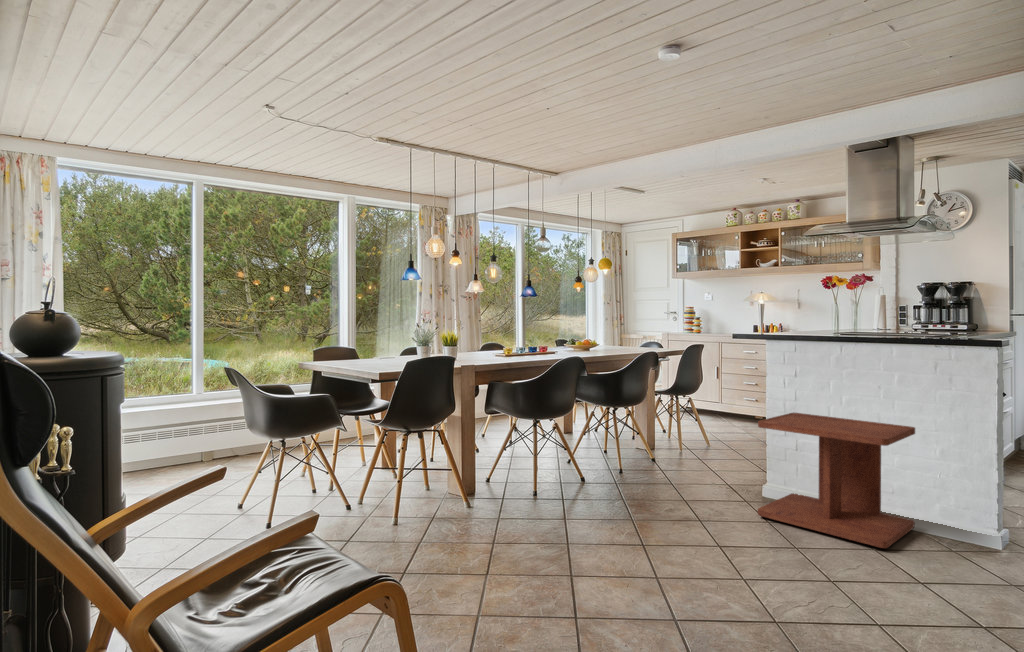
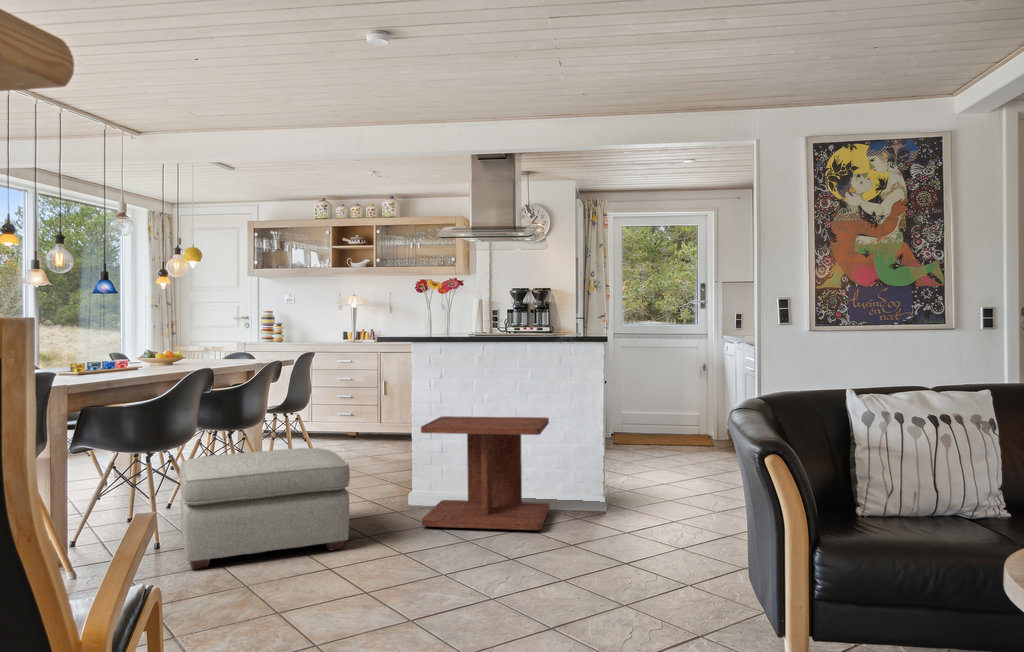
ottoman: none [548,424,680,520] -> present [179,448,350,570]

